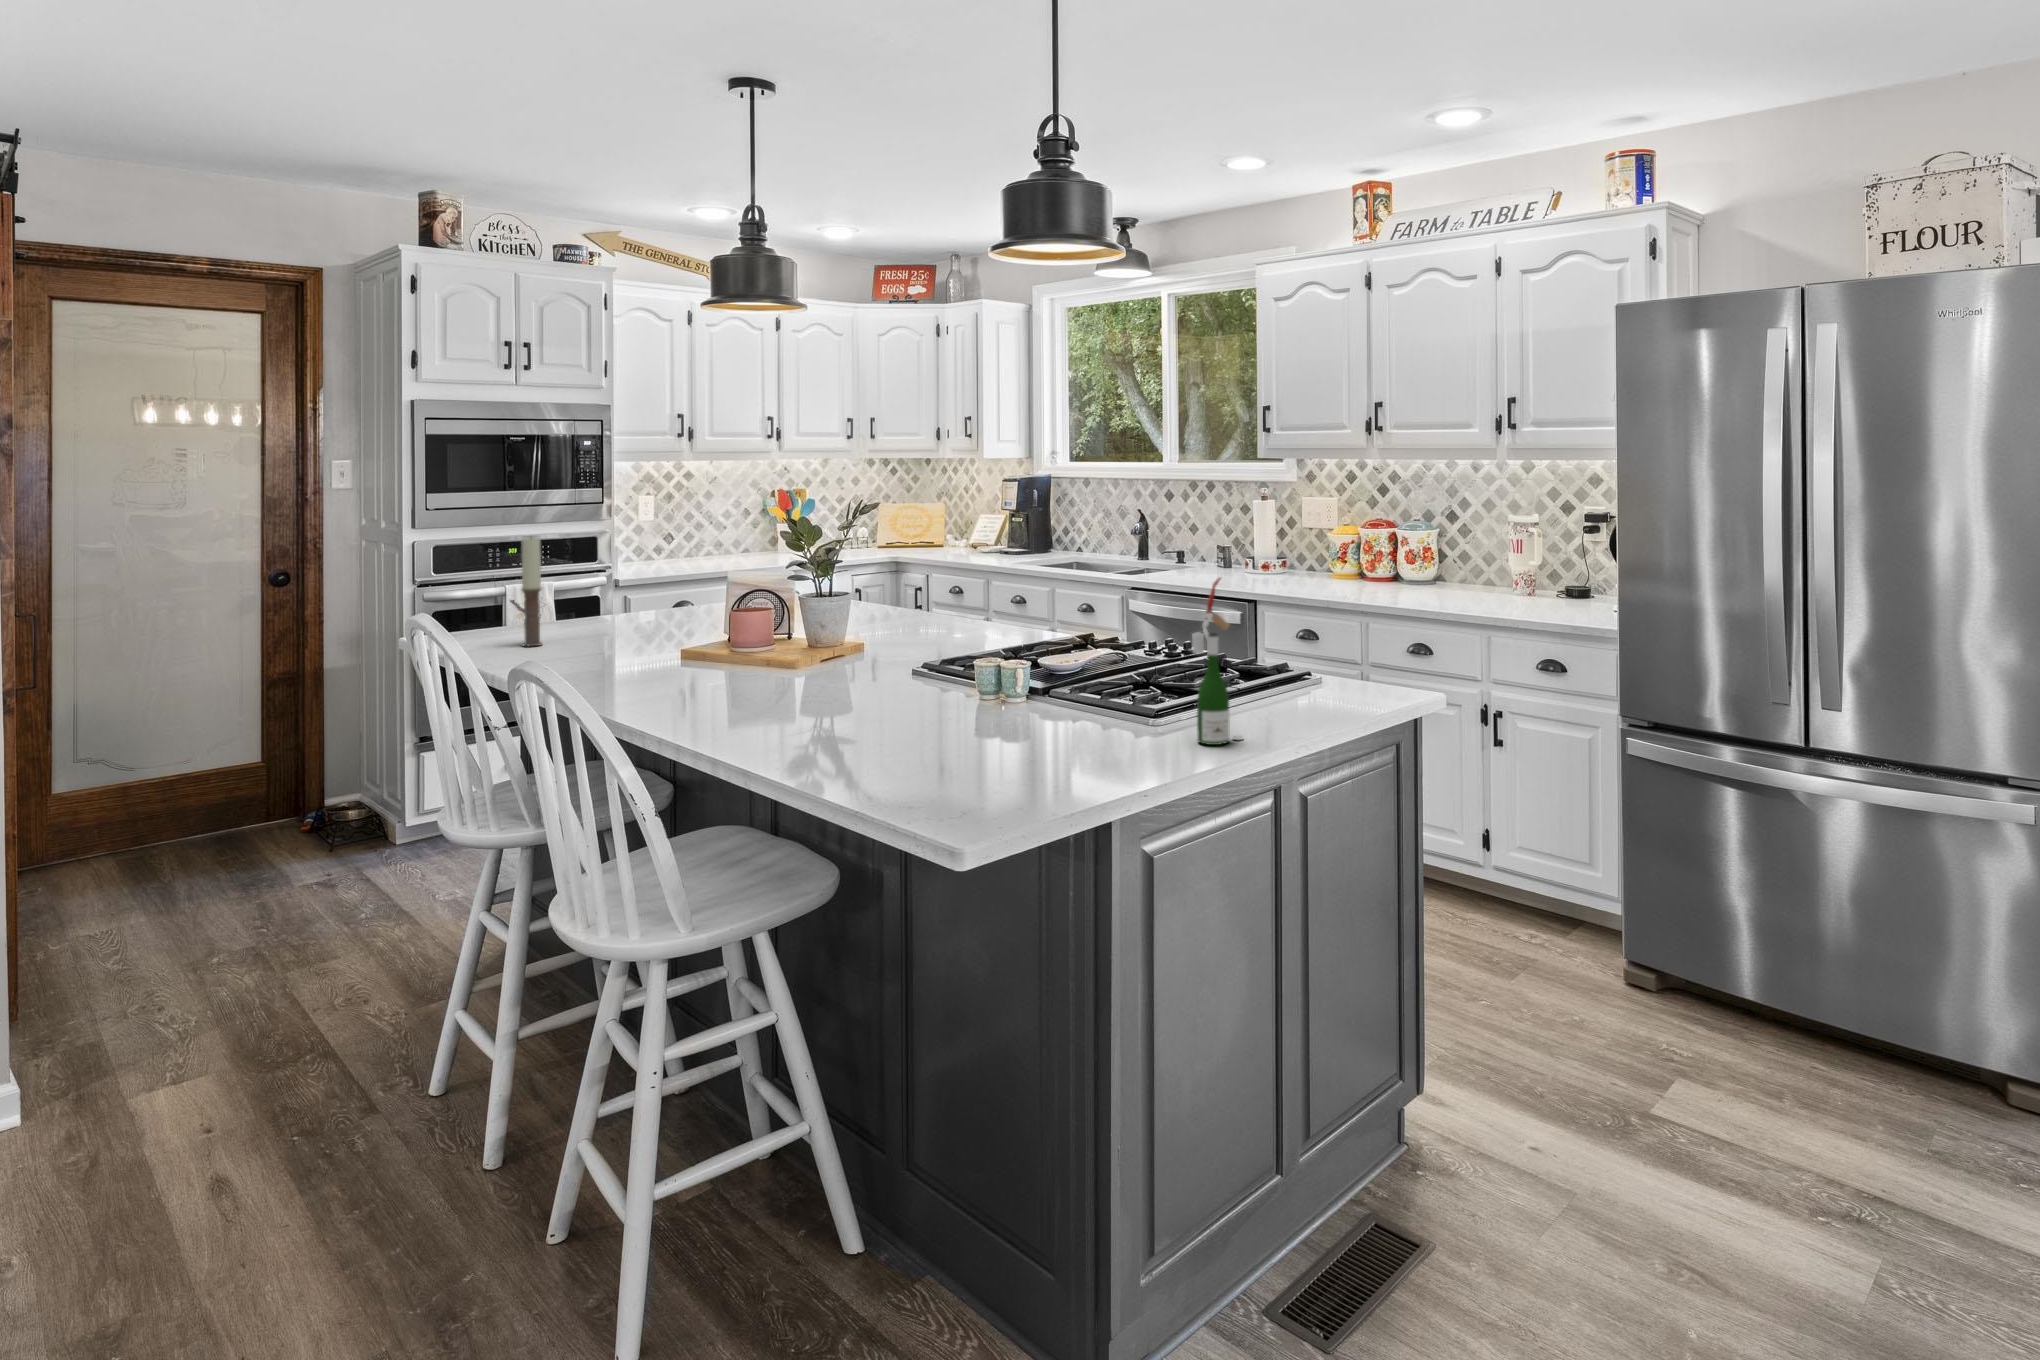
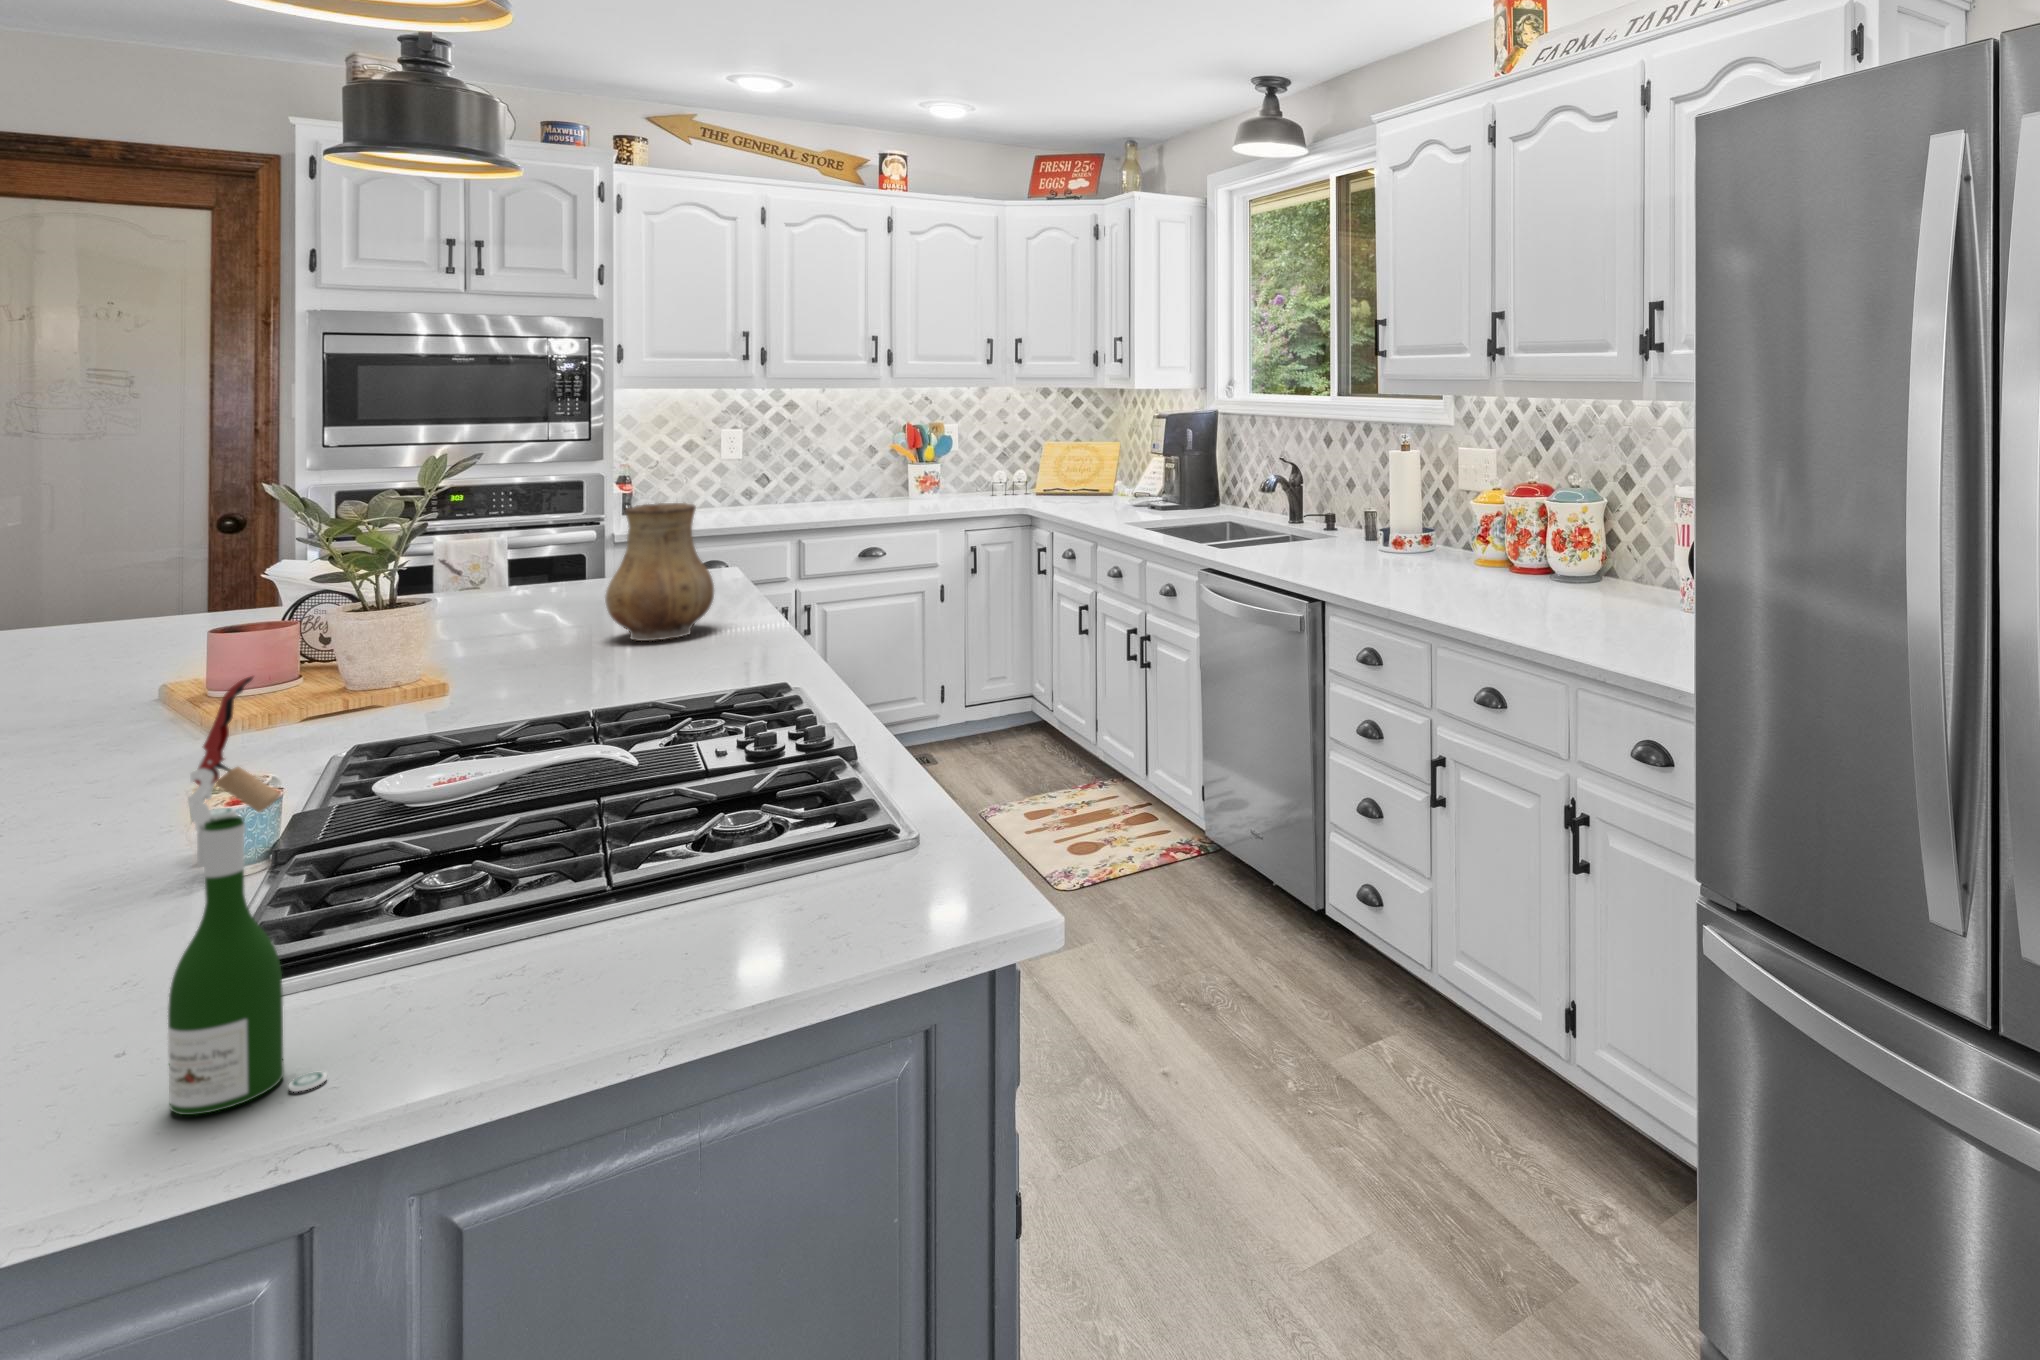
candle: present [521,538,542,647] -> none [70,490,112,654]
ceramic pitcher: none [875,538,939,628] -> present [605,503,714,641]

